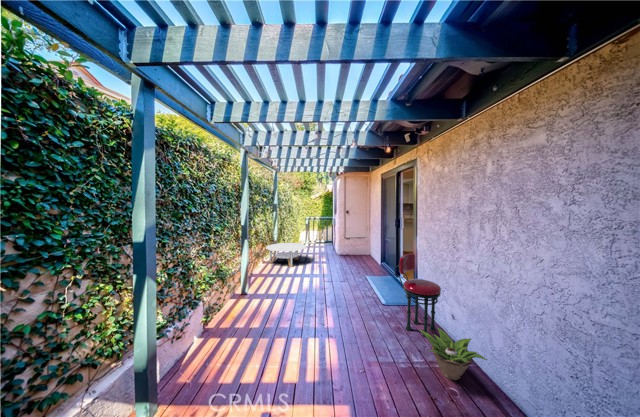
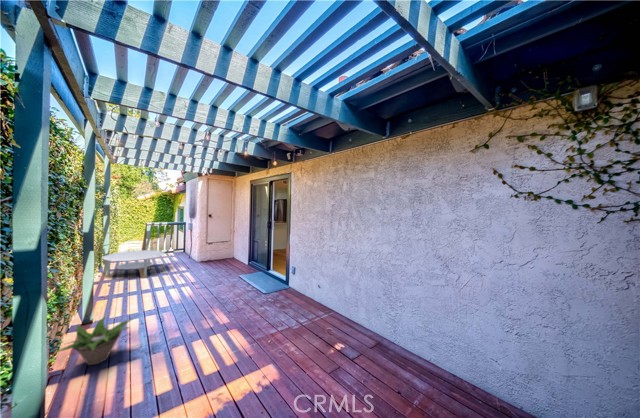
stool: present [394,254,441,338] -> none [280,247,312,307]
decorative plant: present [420,328,487,380] -> present [59,318,130,365]

